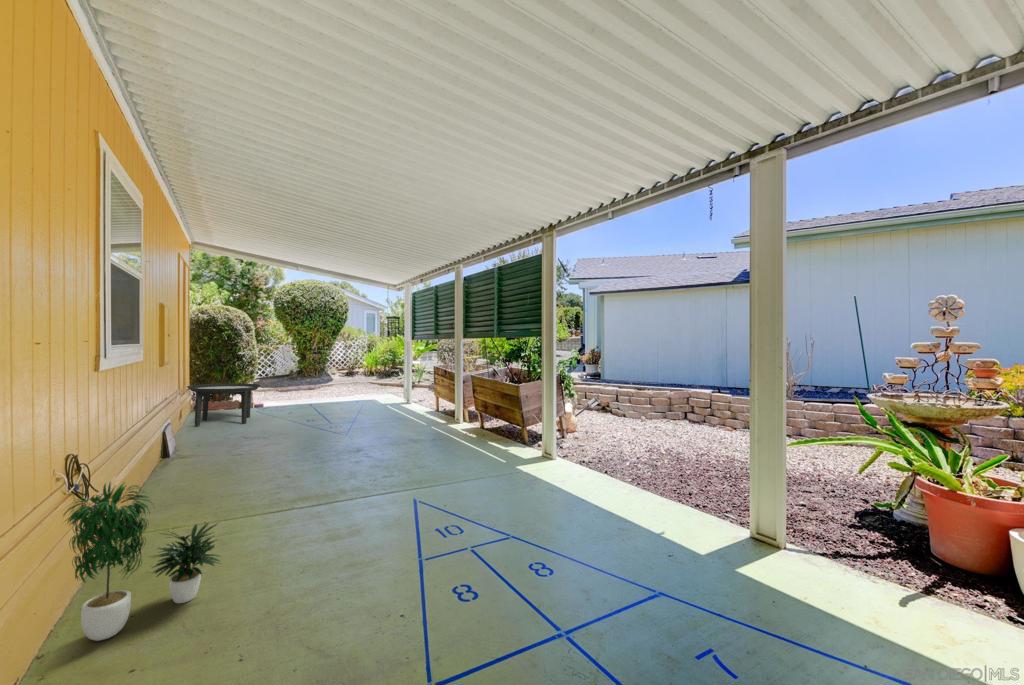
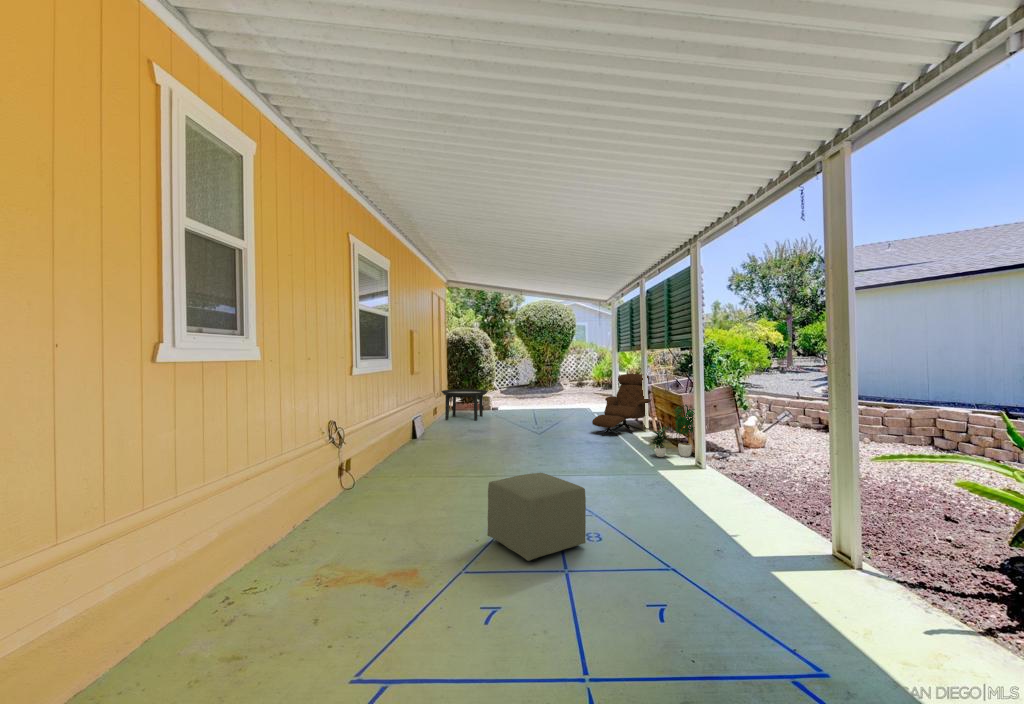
lounge chair: none [411,363,468,432] -> present [592,374,651,436]
potted plant: present [64,483,219,641] -> present [651,405,695,457]
ottoman: none [416,500,550,642] -> present [488,473,586,561]

